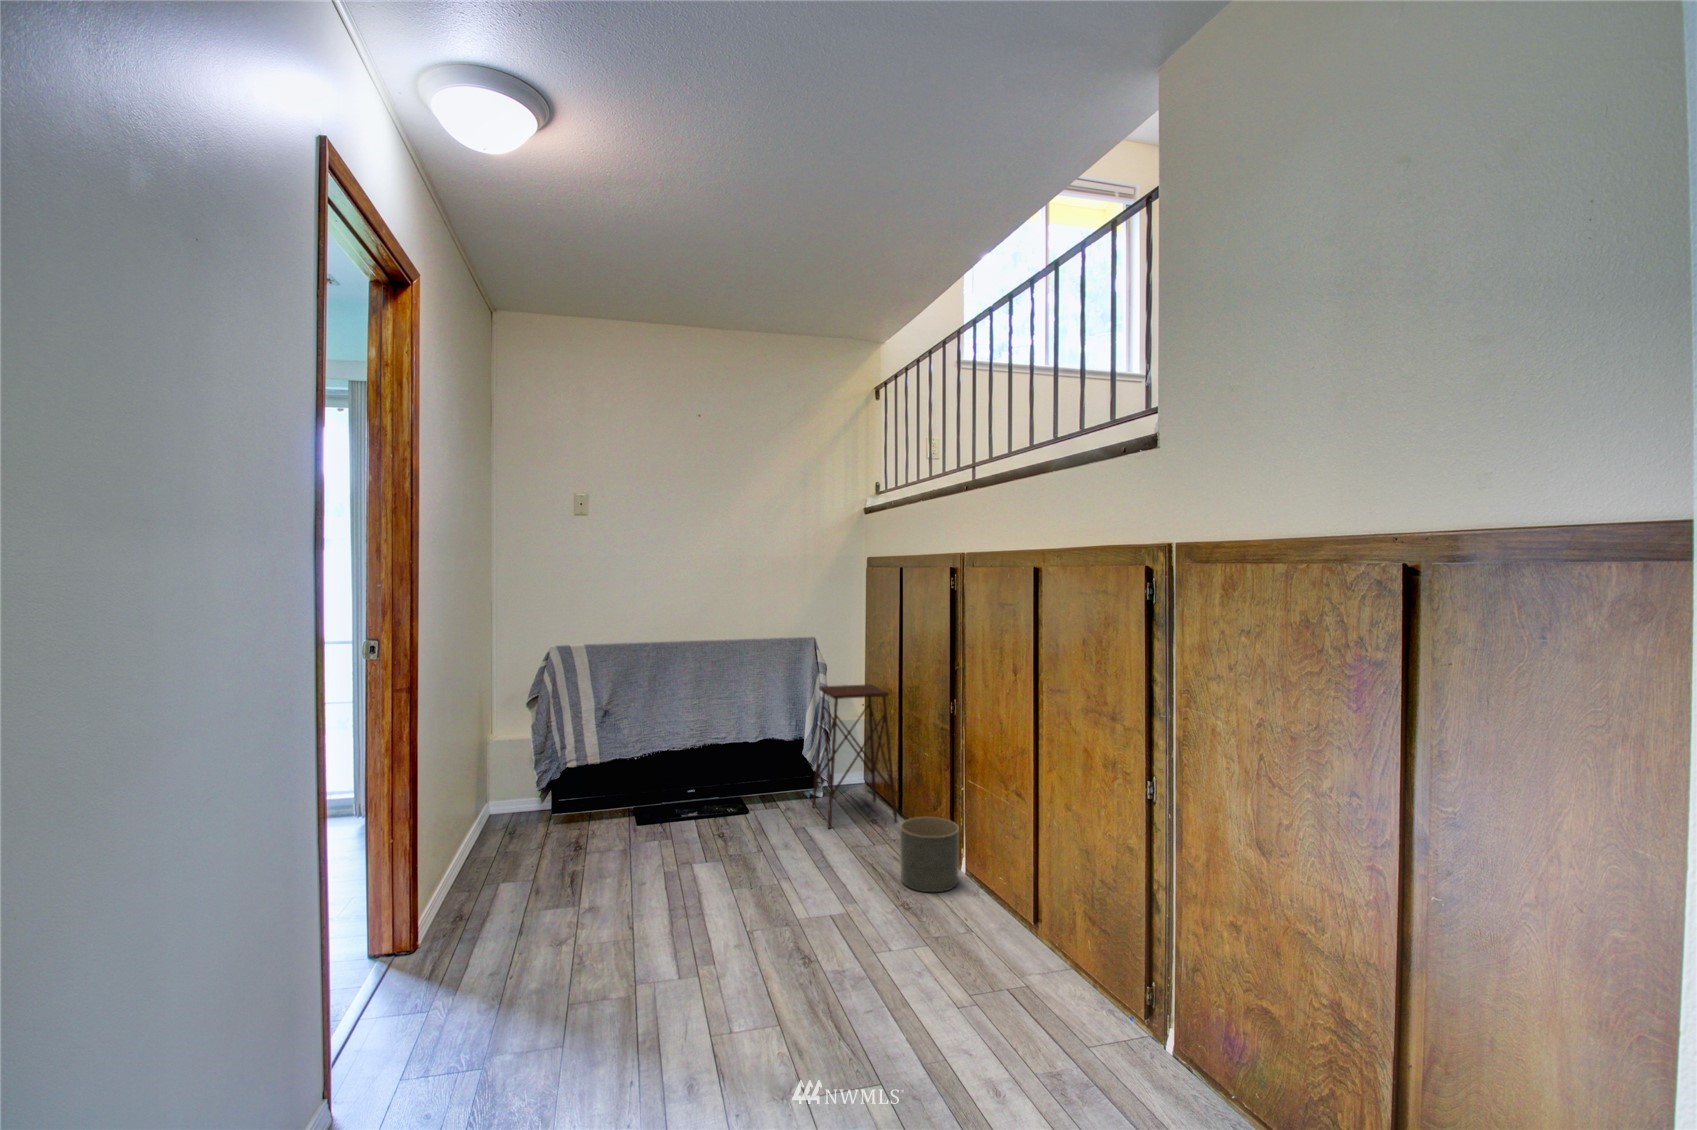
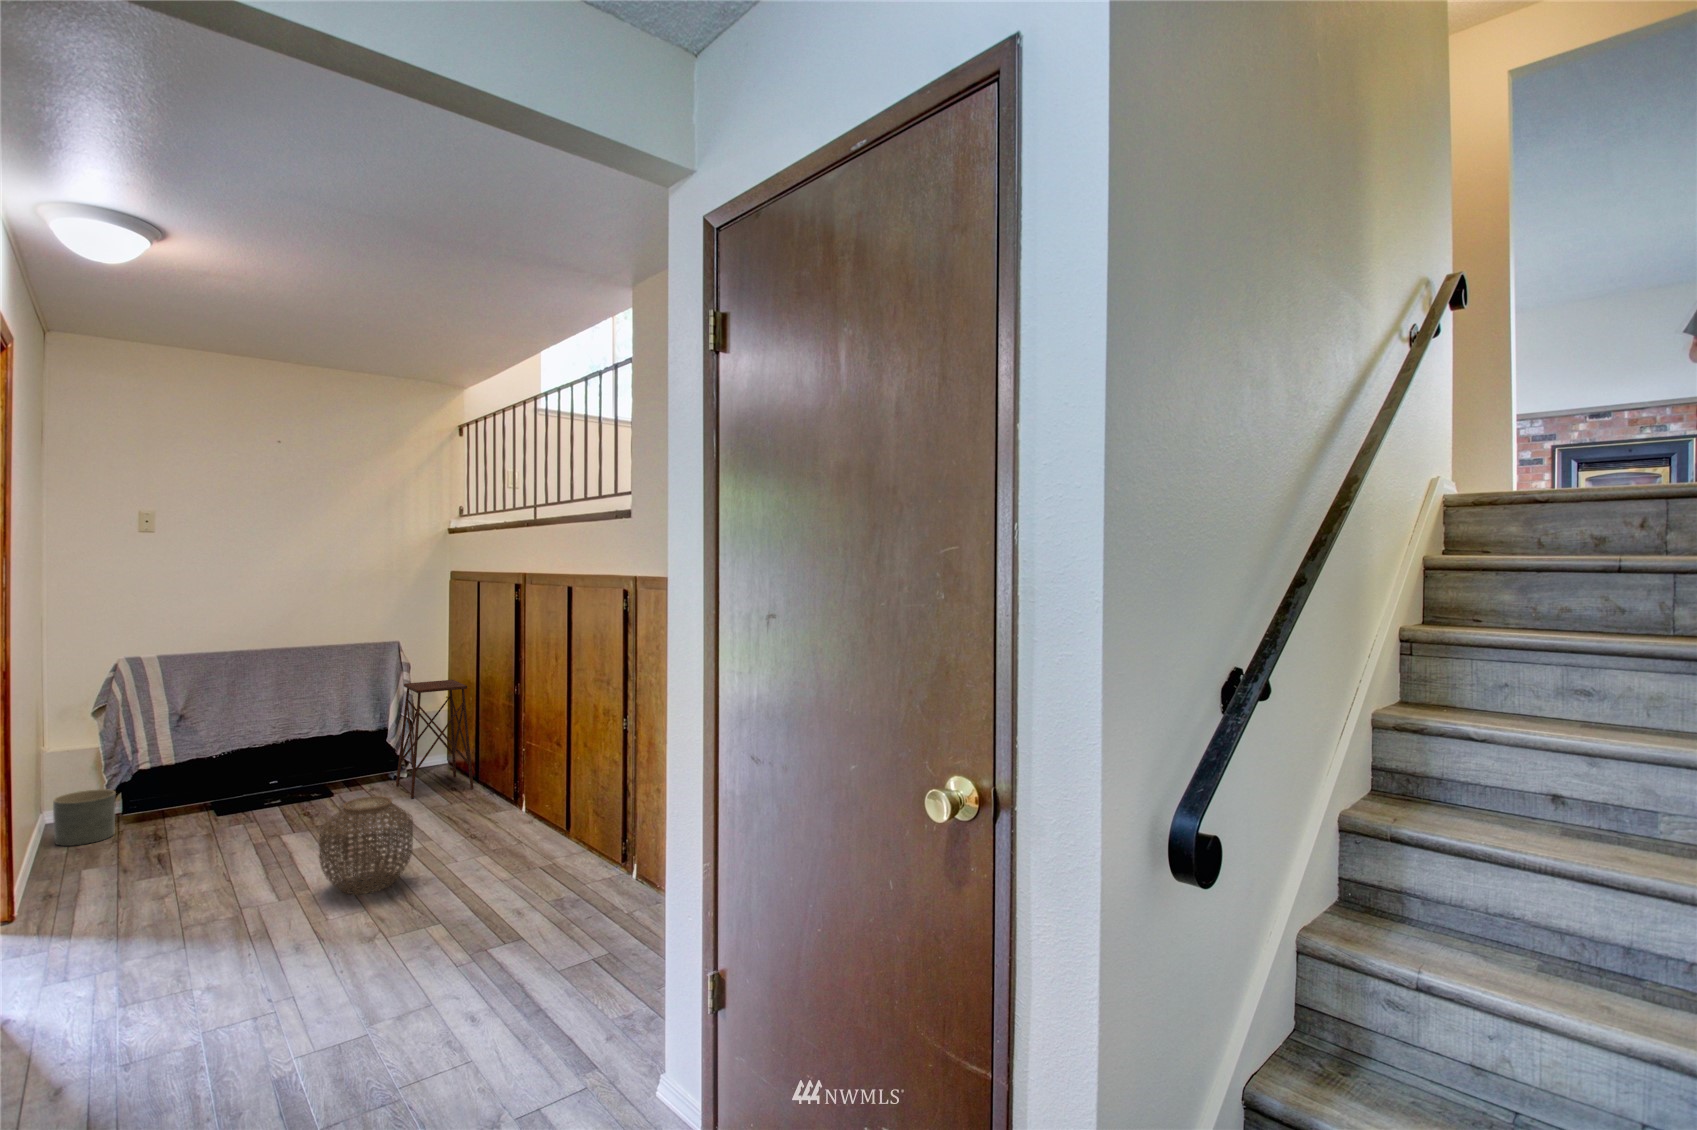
planter: present [900,817,959,892] -> present [53,789,116,846]
woven basket: none [708,853,831,1011] -> present [319,796,413,894]

